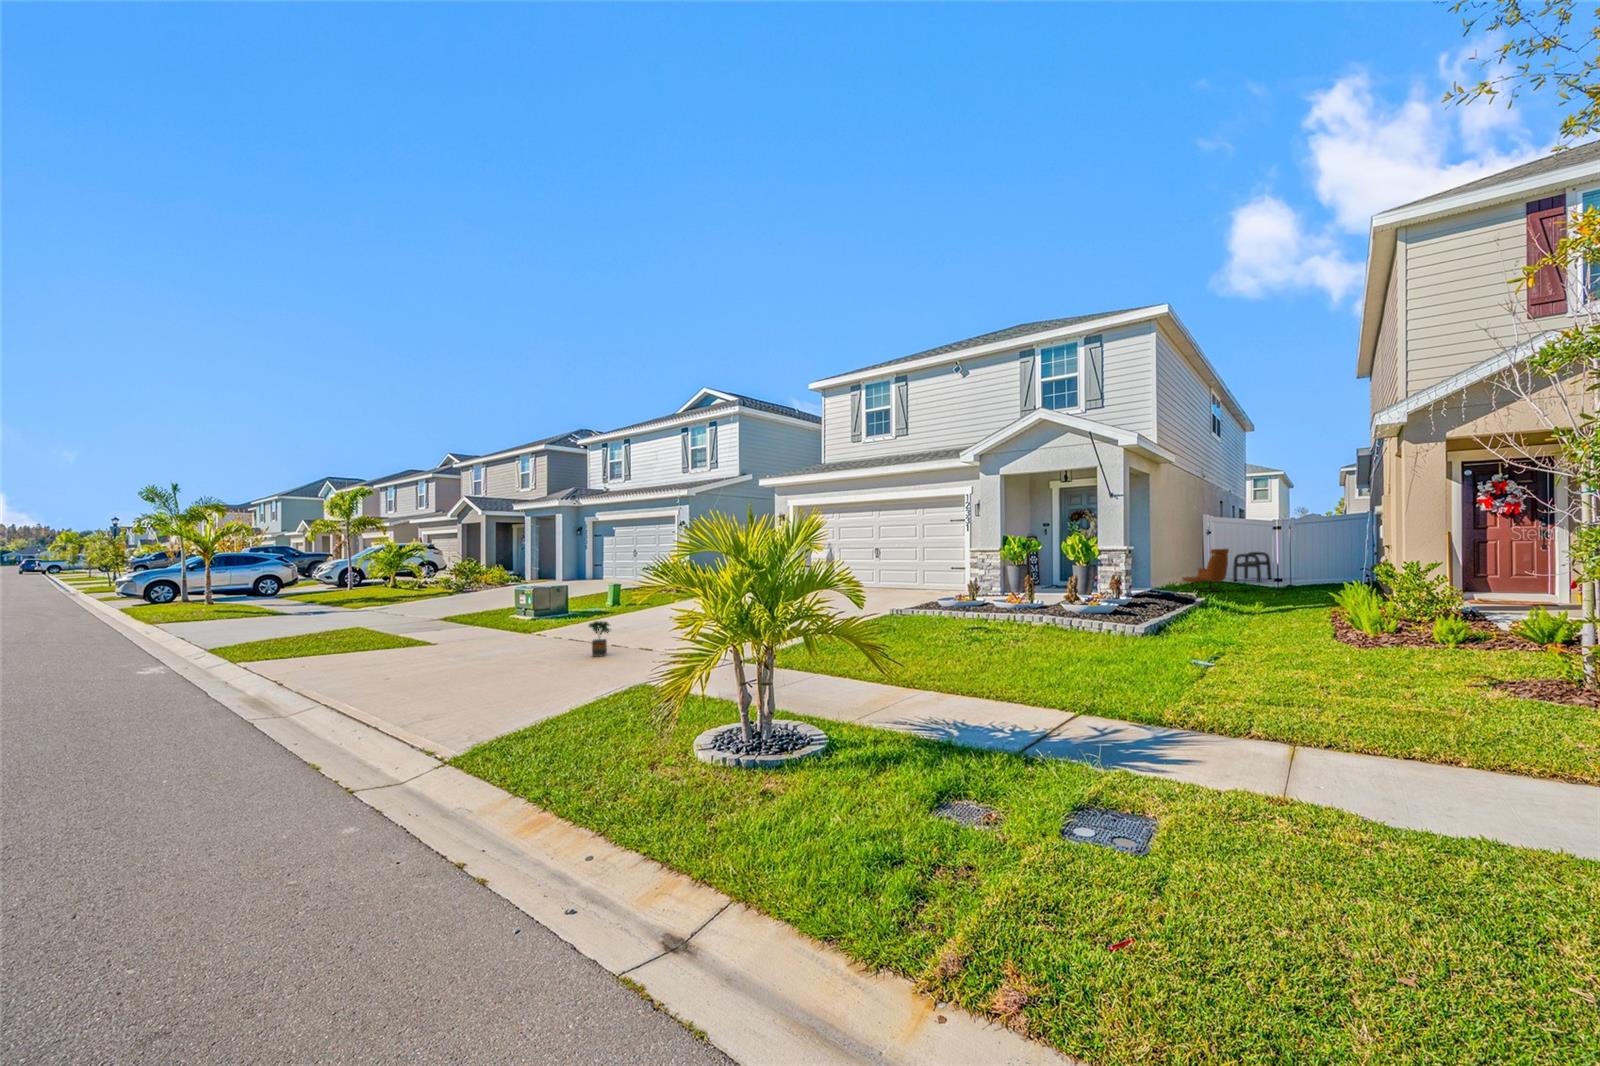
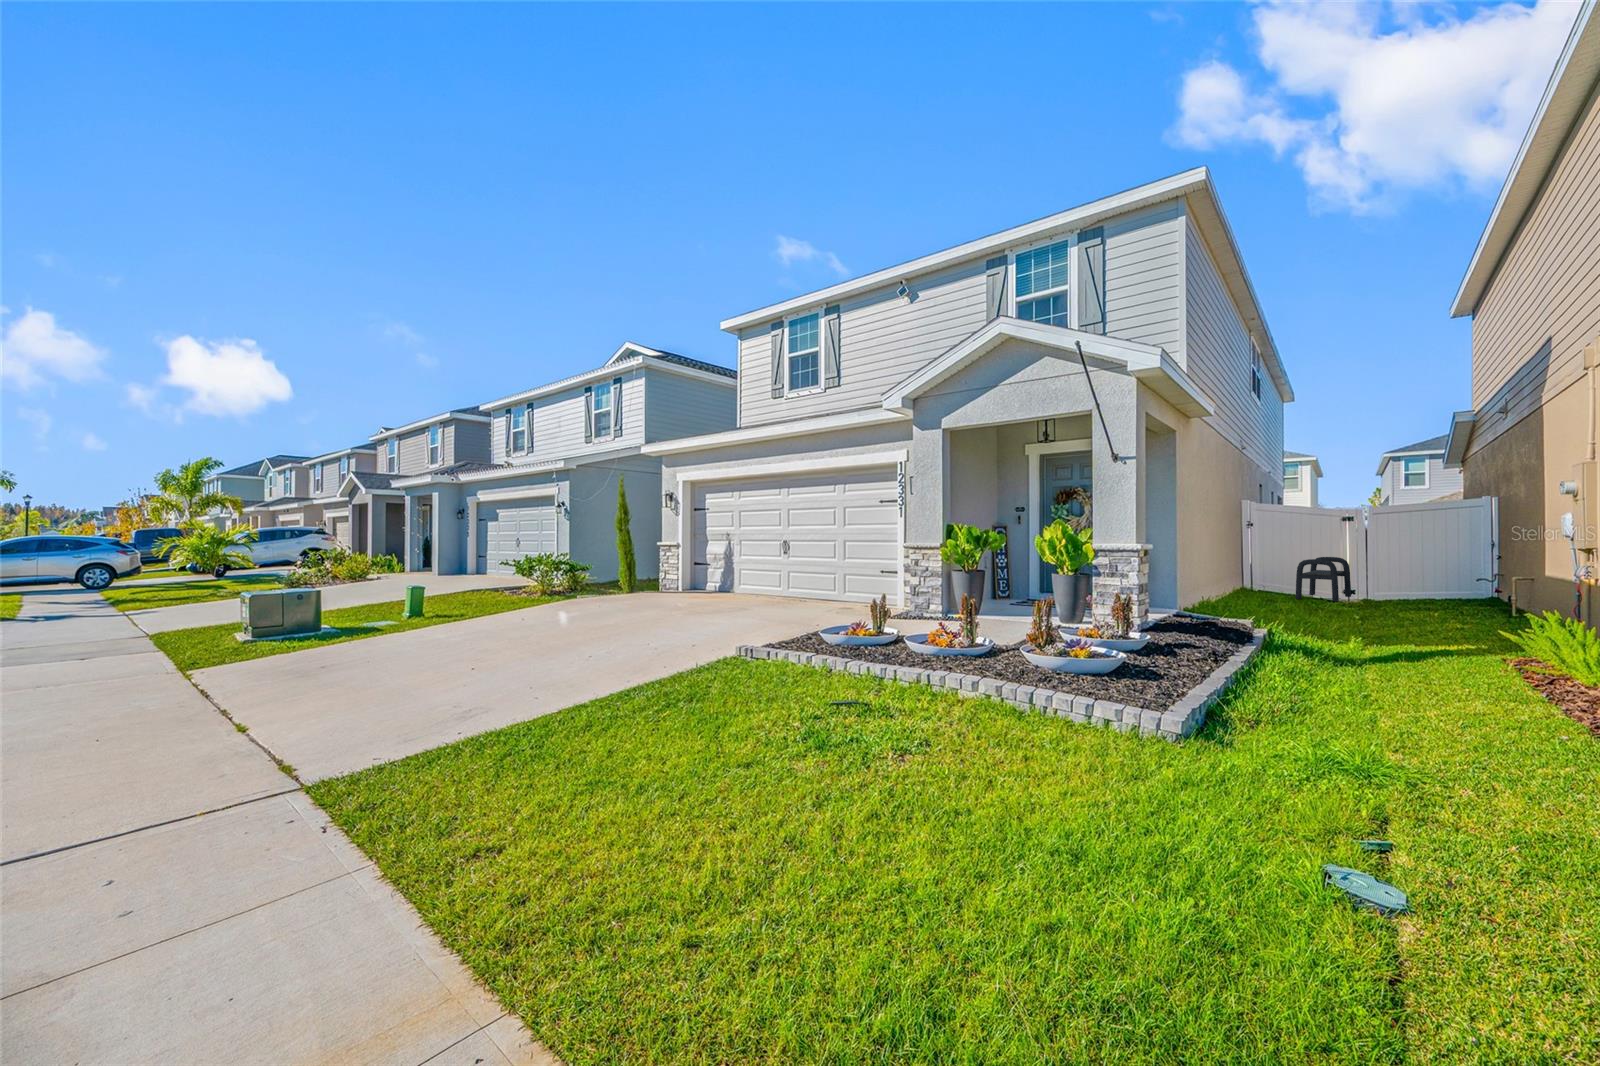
lounge chair: present [1183,548,1229,590] -> none [1223,551,1300,619]
potted tree: present [589,621,610,657] -> none [70,668,134,741]

